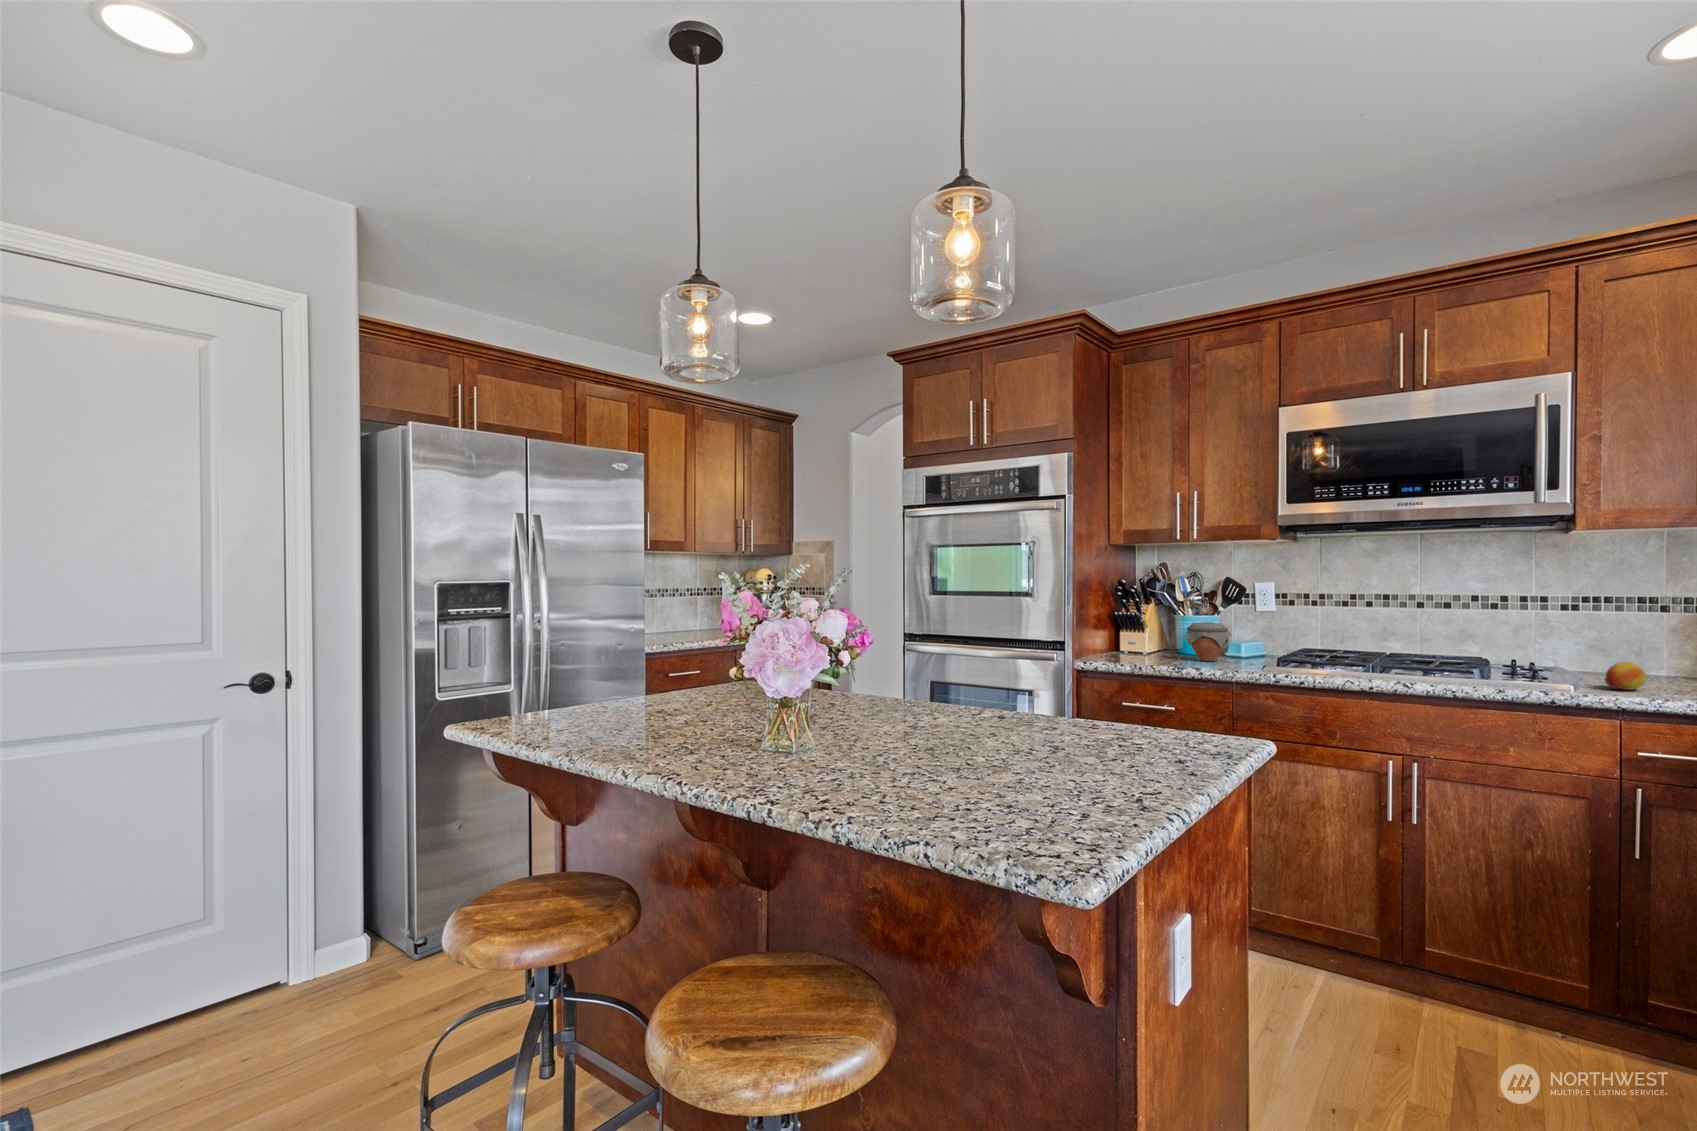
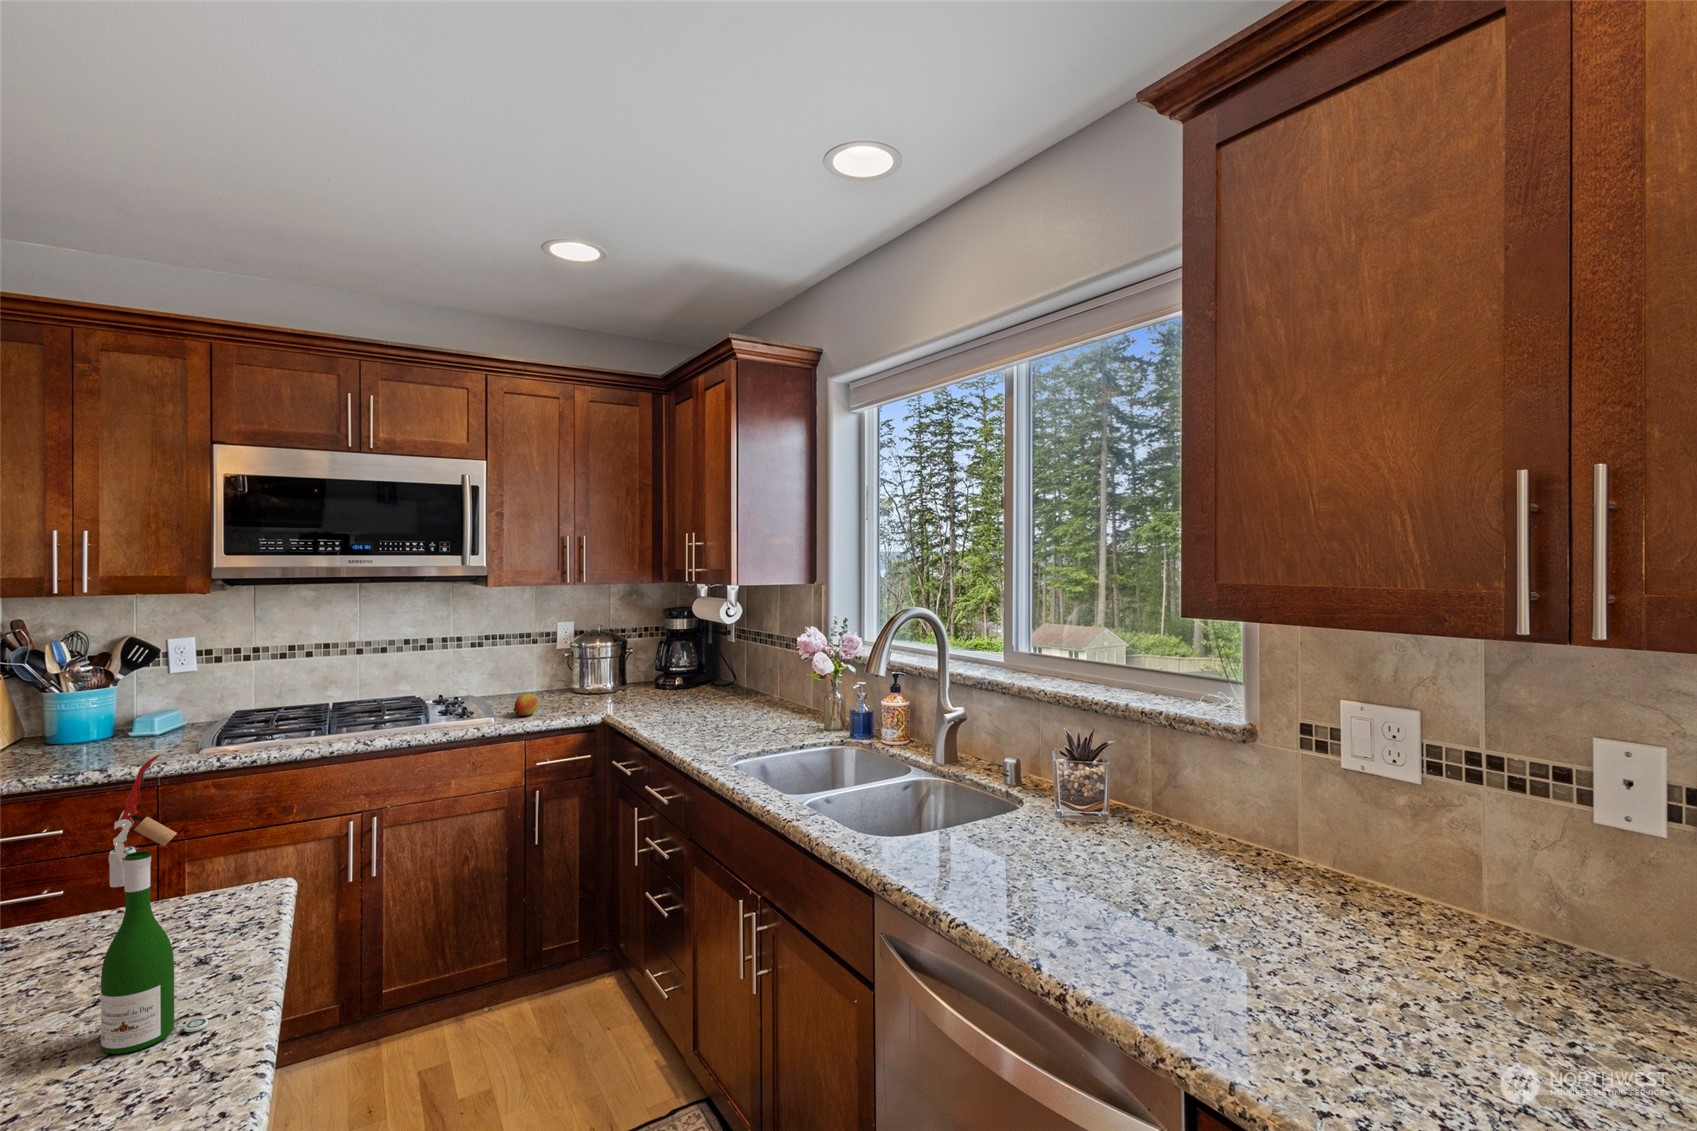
wine bottle: none [1101,579,1161,787] -> present [101,755,208,1054]
jar: present [1184,622,1231,661] -> none [76,700,149,753]

